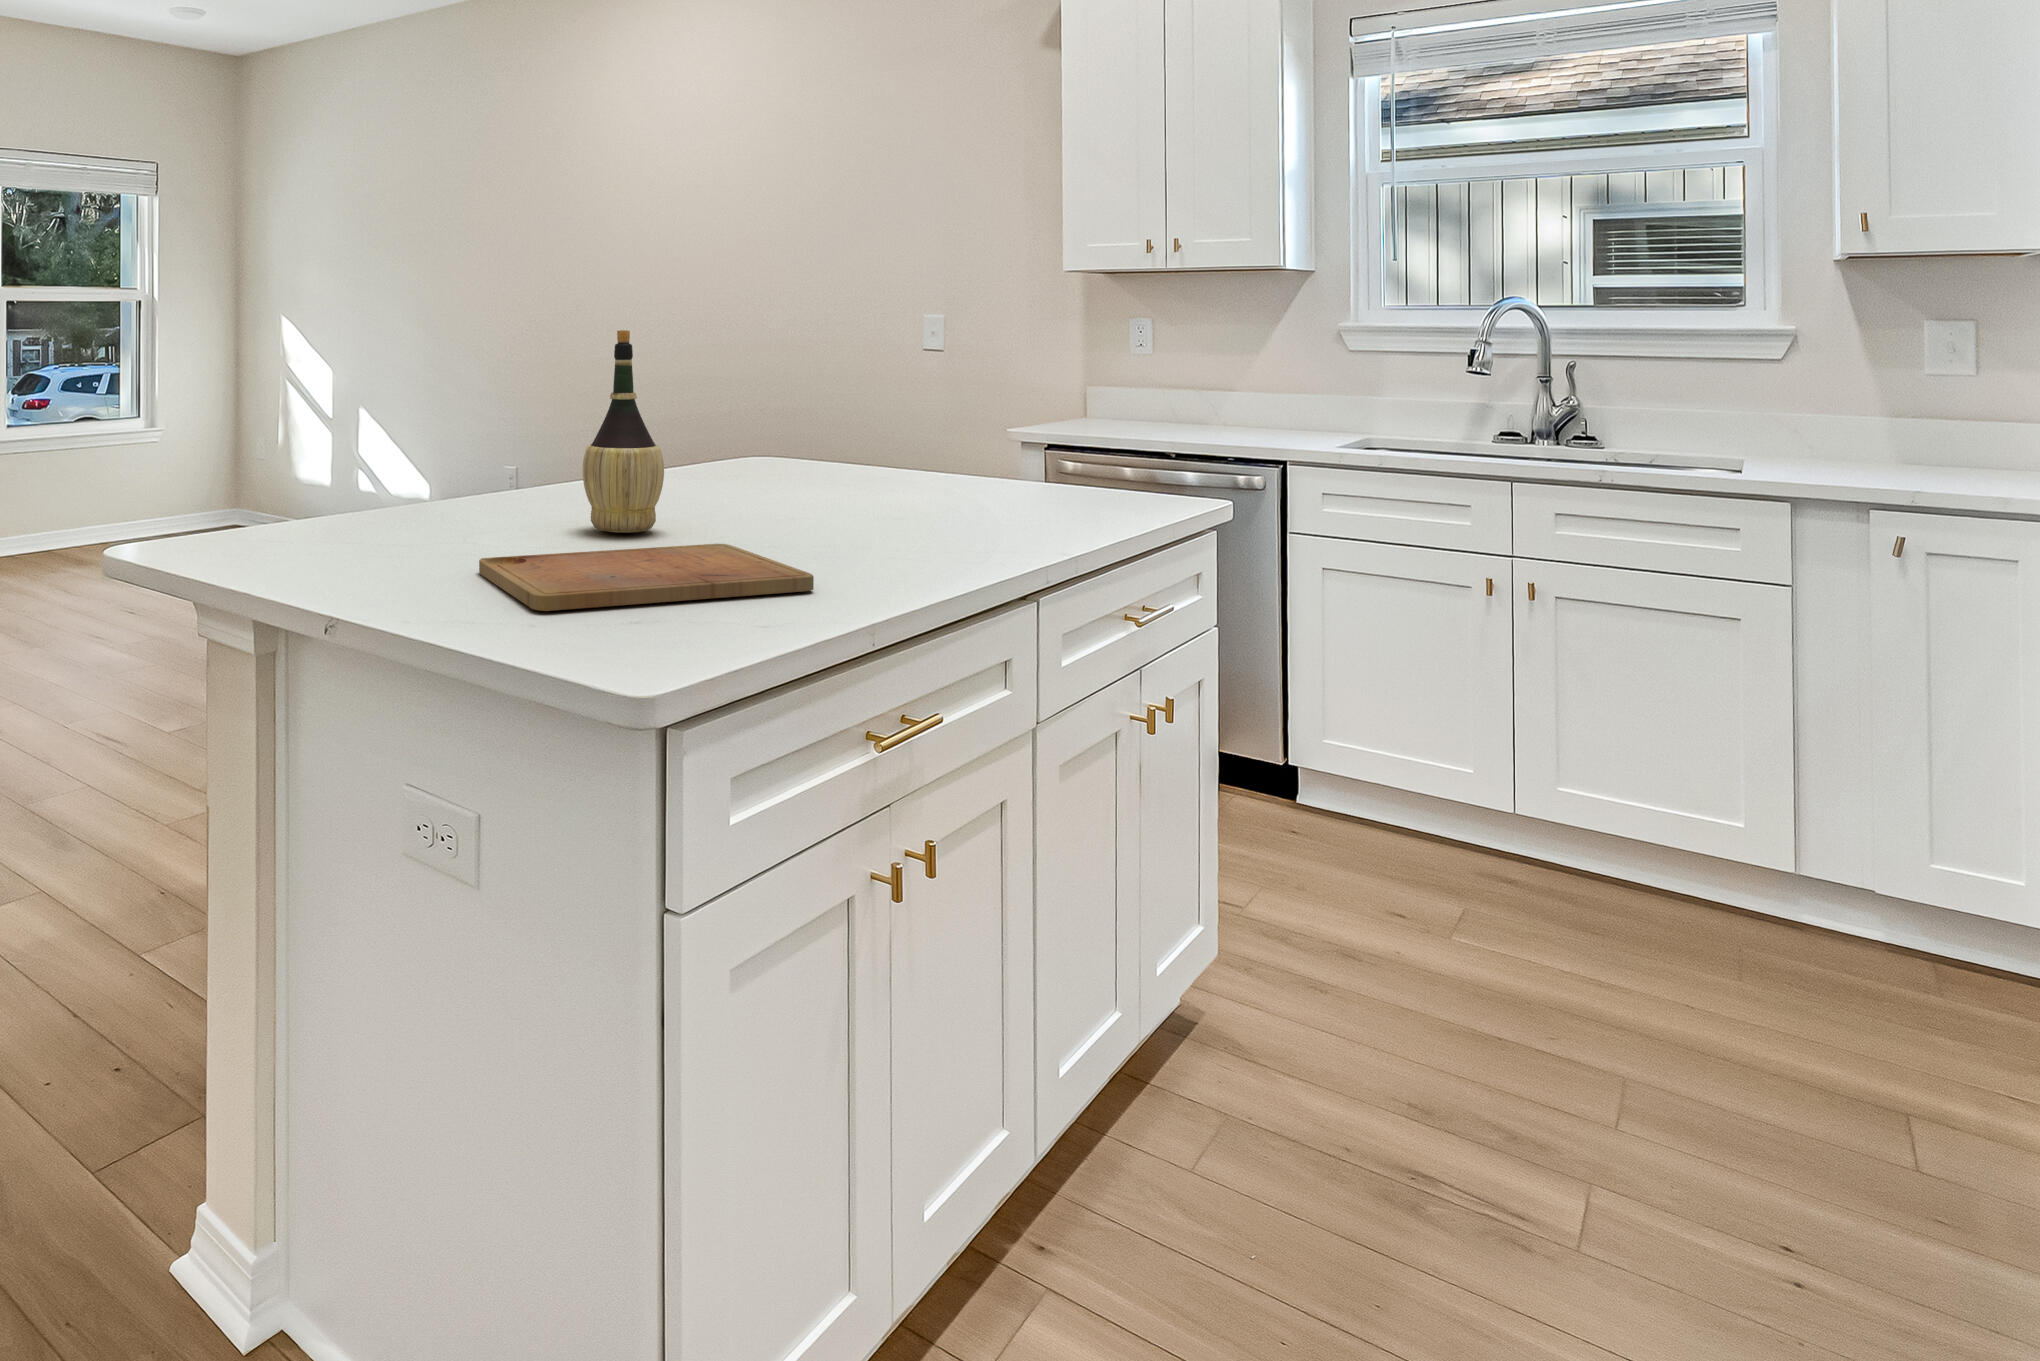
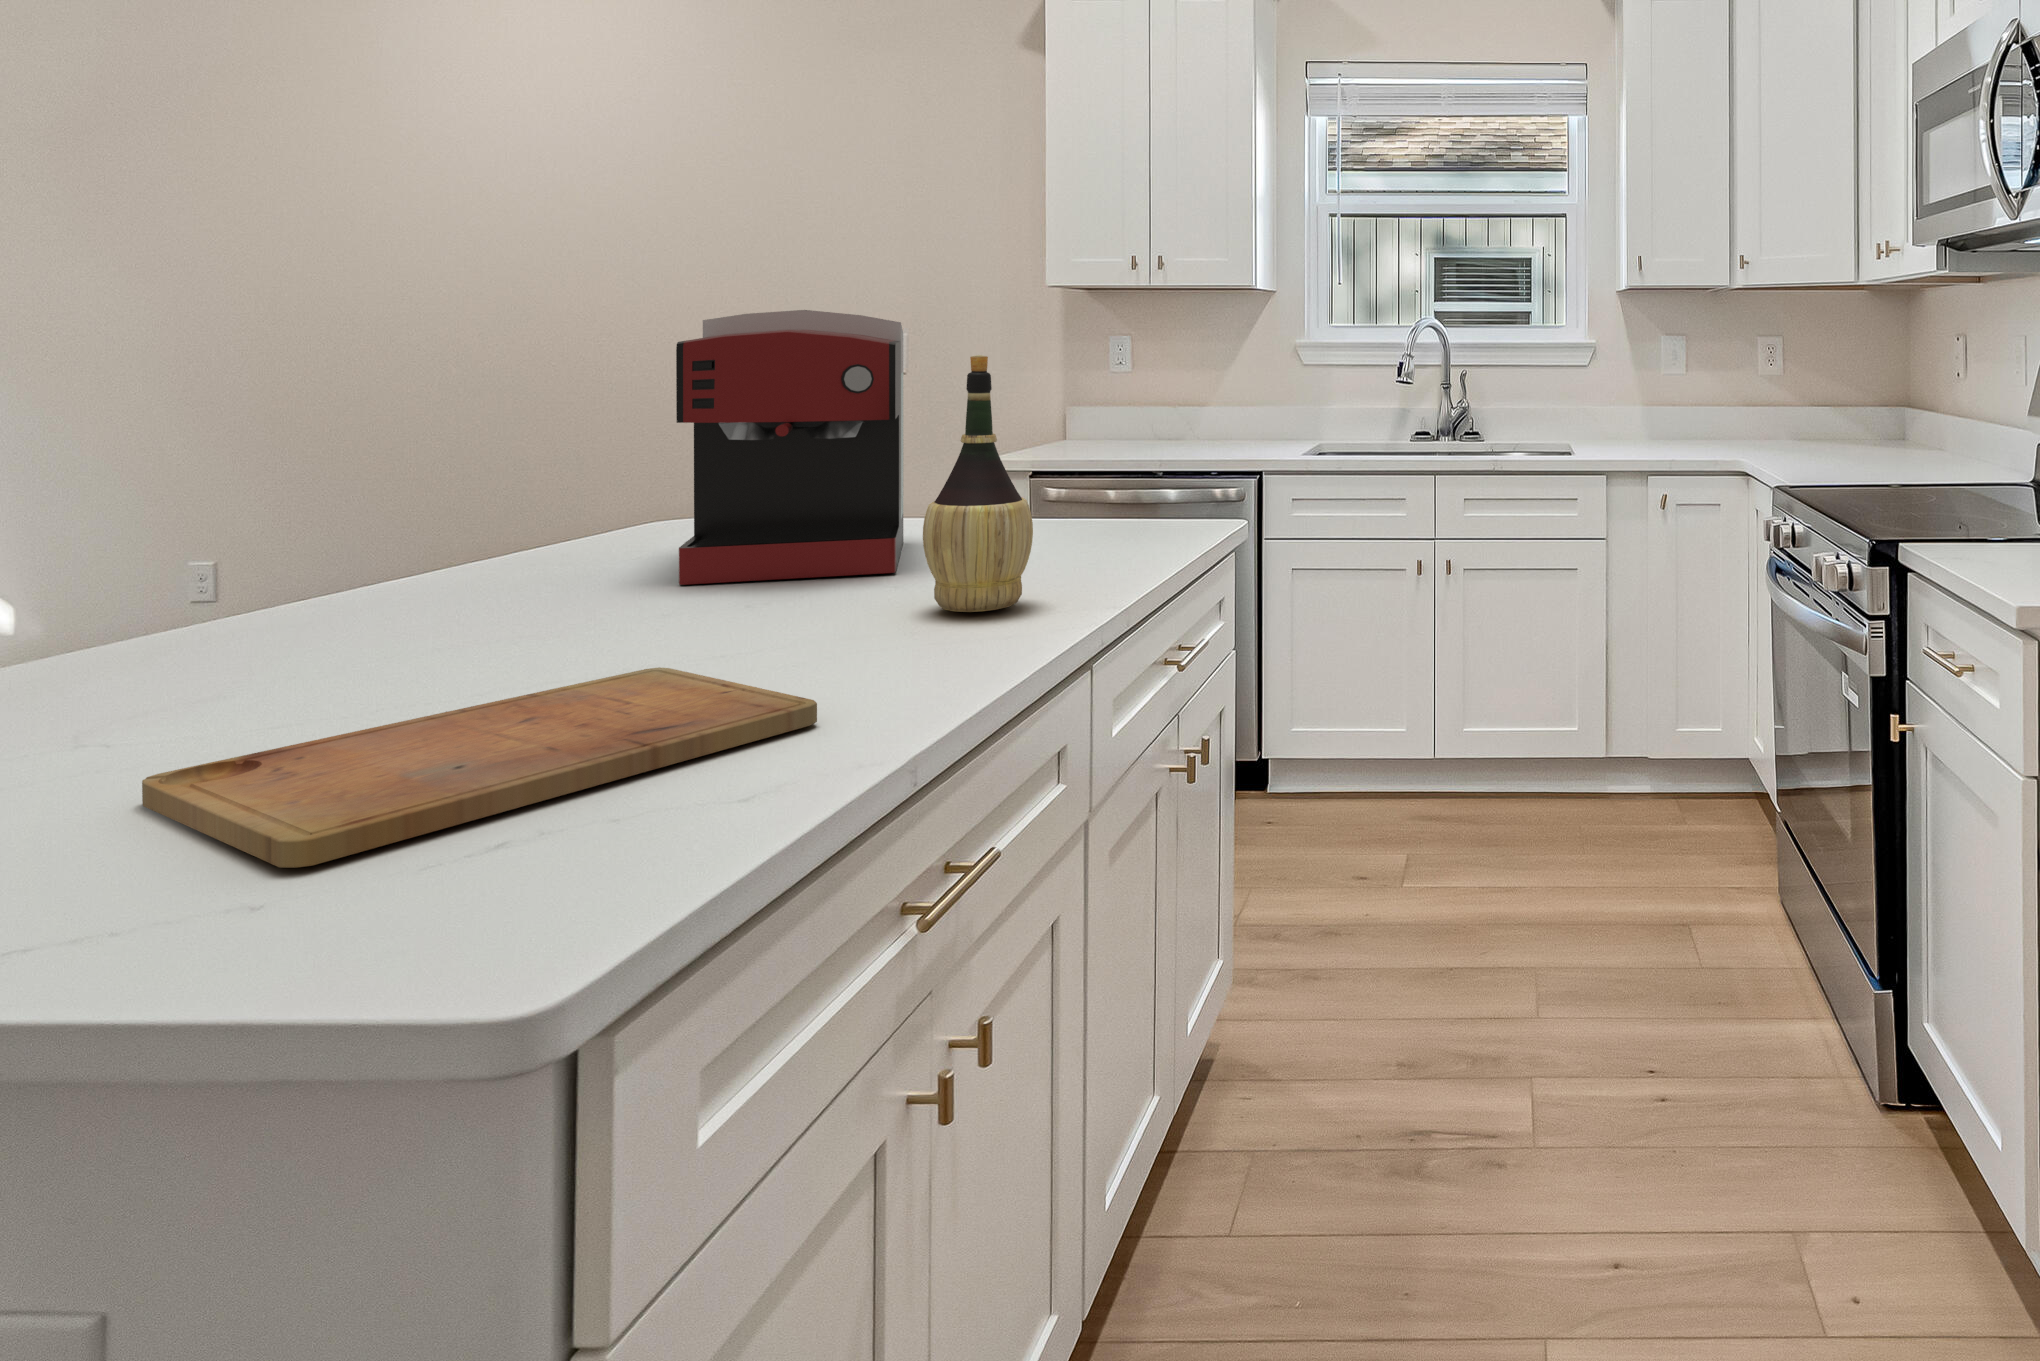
coffee maker: none [748,299,912,508] -> present [676,310,903,585]
wine bottle: present [583,330,664,533] -> present [923,355,1033,612]

